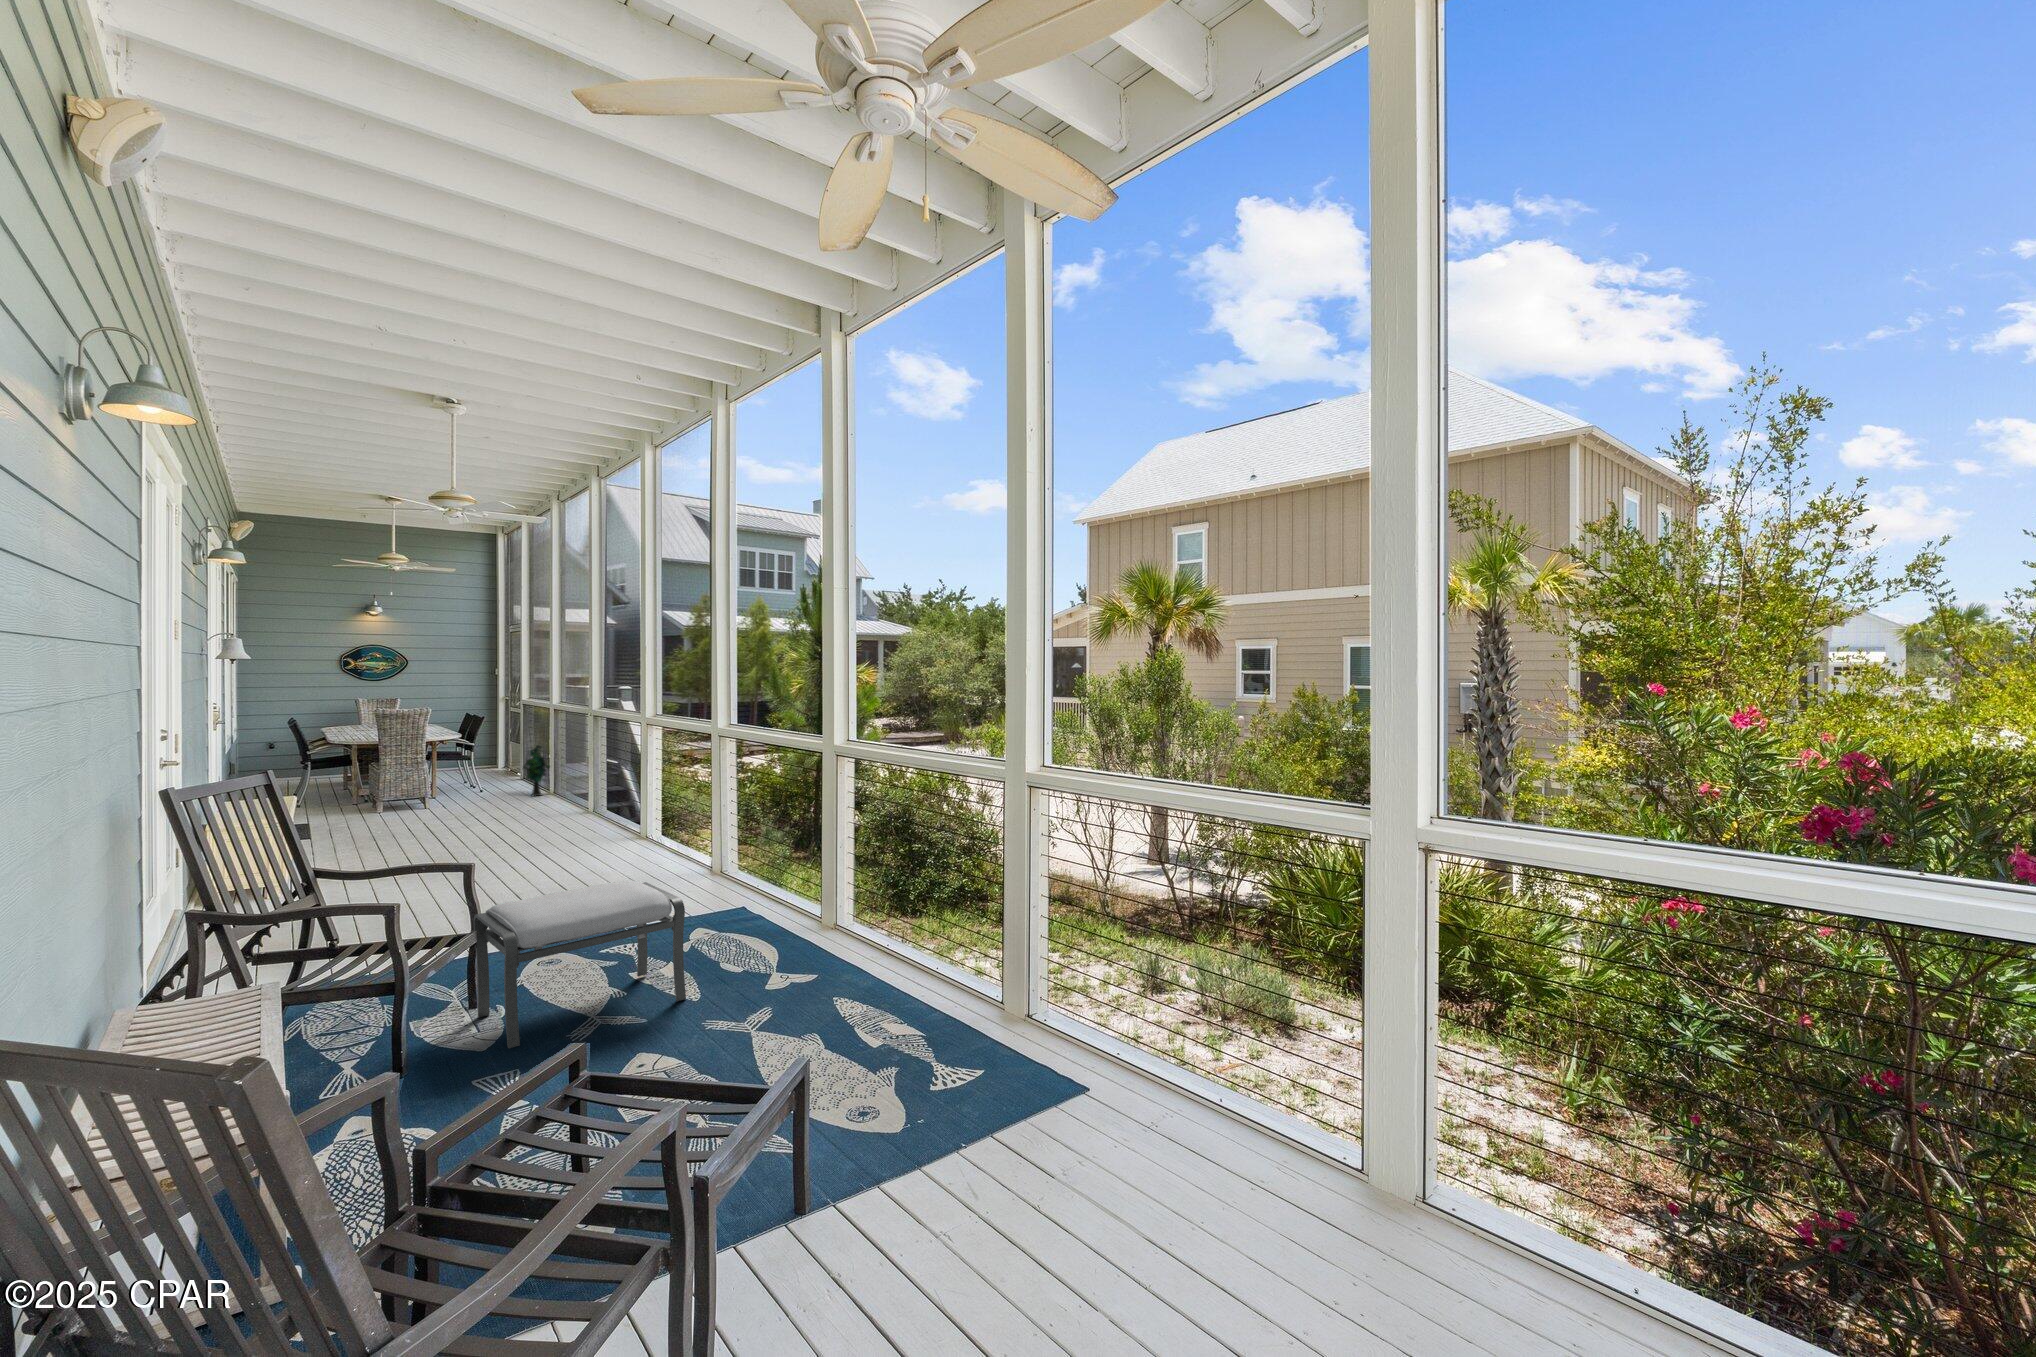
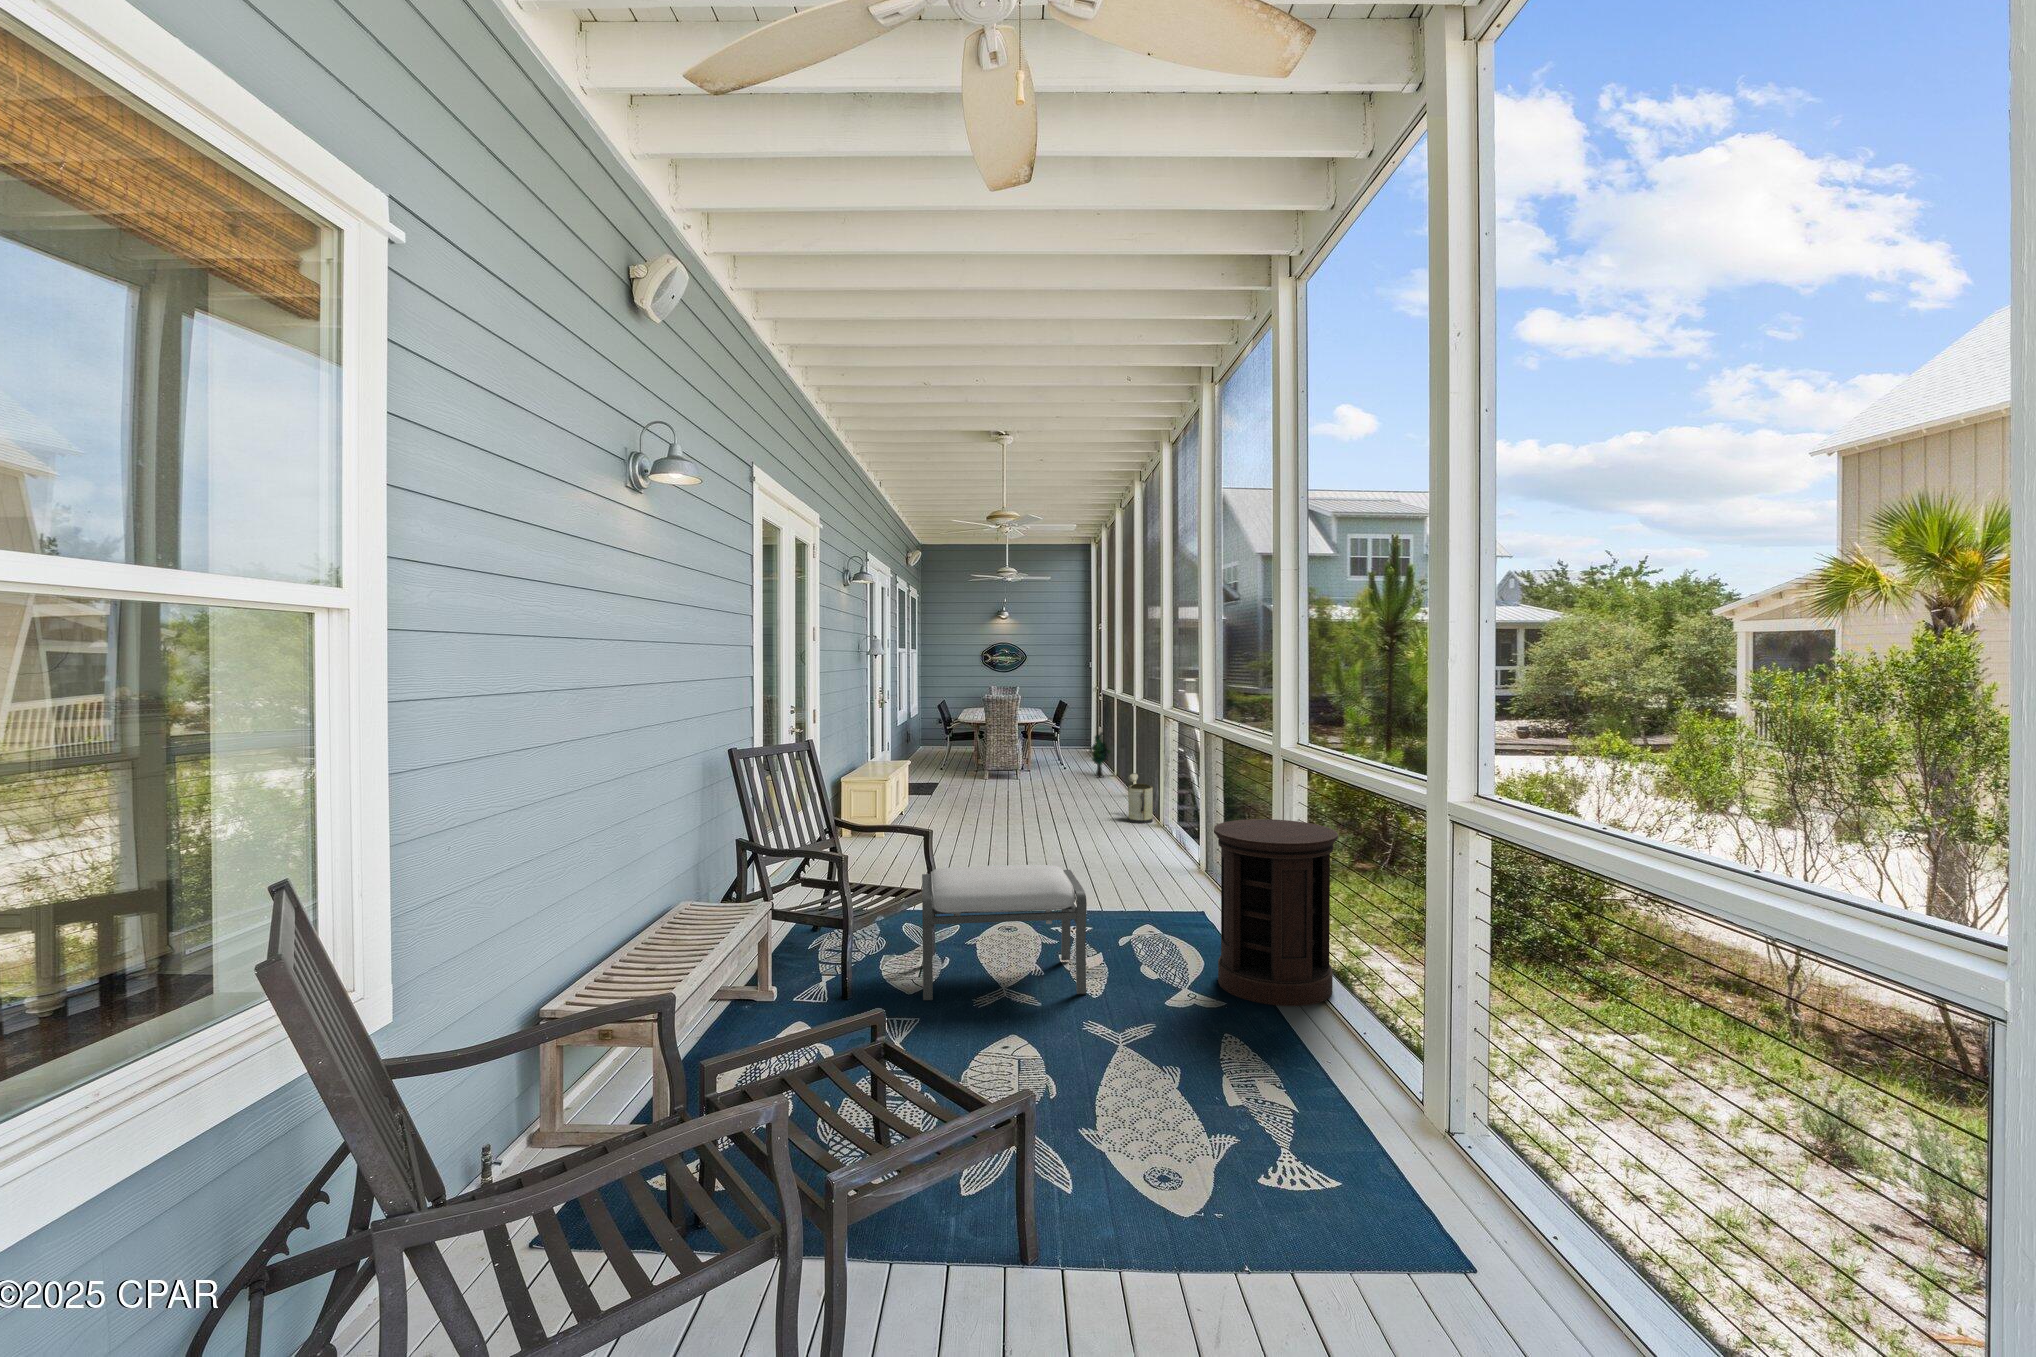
watering can: none [599,784,633,837] -> present [1128,773,1153,823]
side table: none [791,806,899,969] -> present [1214,819,1338,1006]

